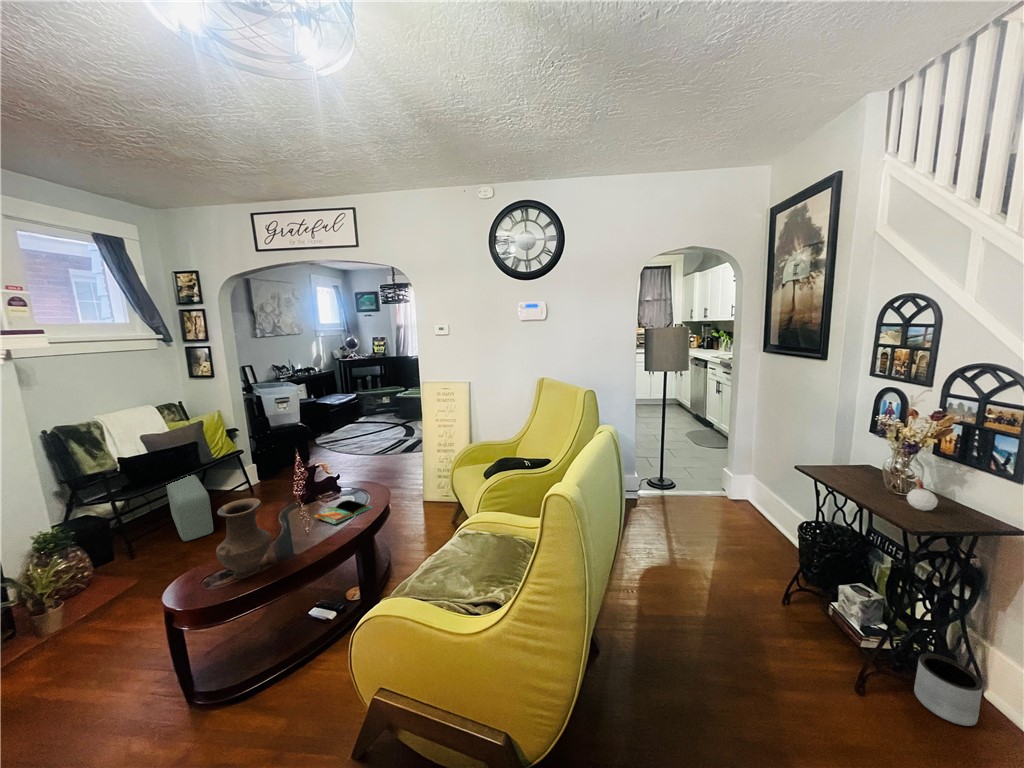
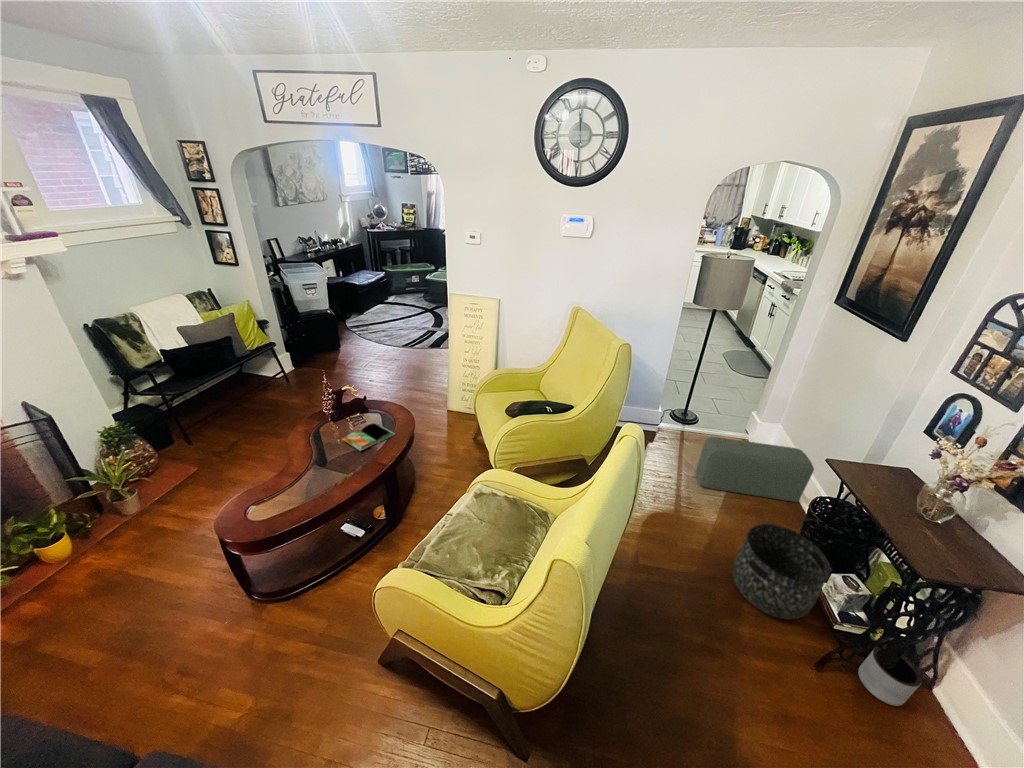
pouf: present [166,475,213,541] -> present [696,437,814,502]
candle: present [907,476,938,511] -> none [923,504,955,542]
vase: present [216,498,271,578] -> none [255,435,304,500]
basket: none [746,548,844,650] -> present [732,524,830,619]

